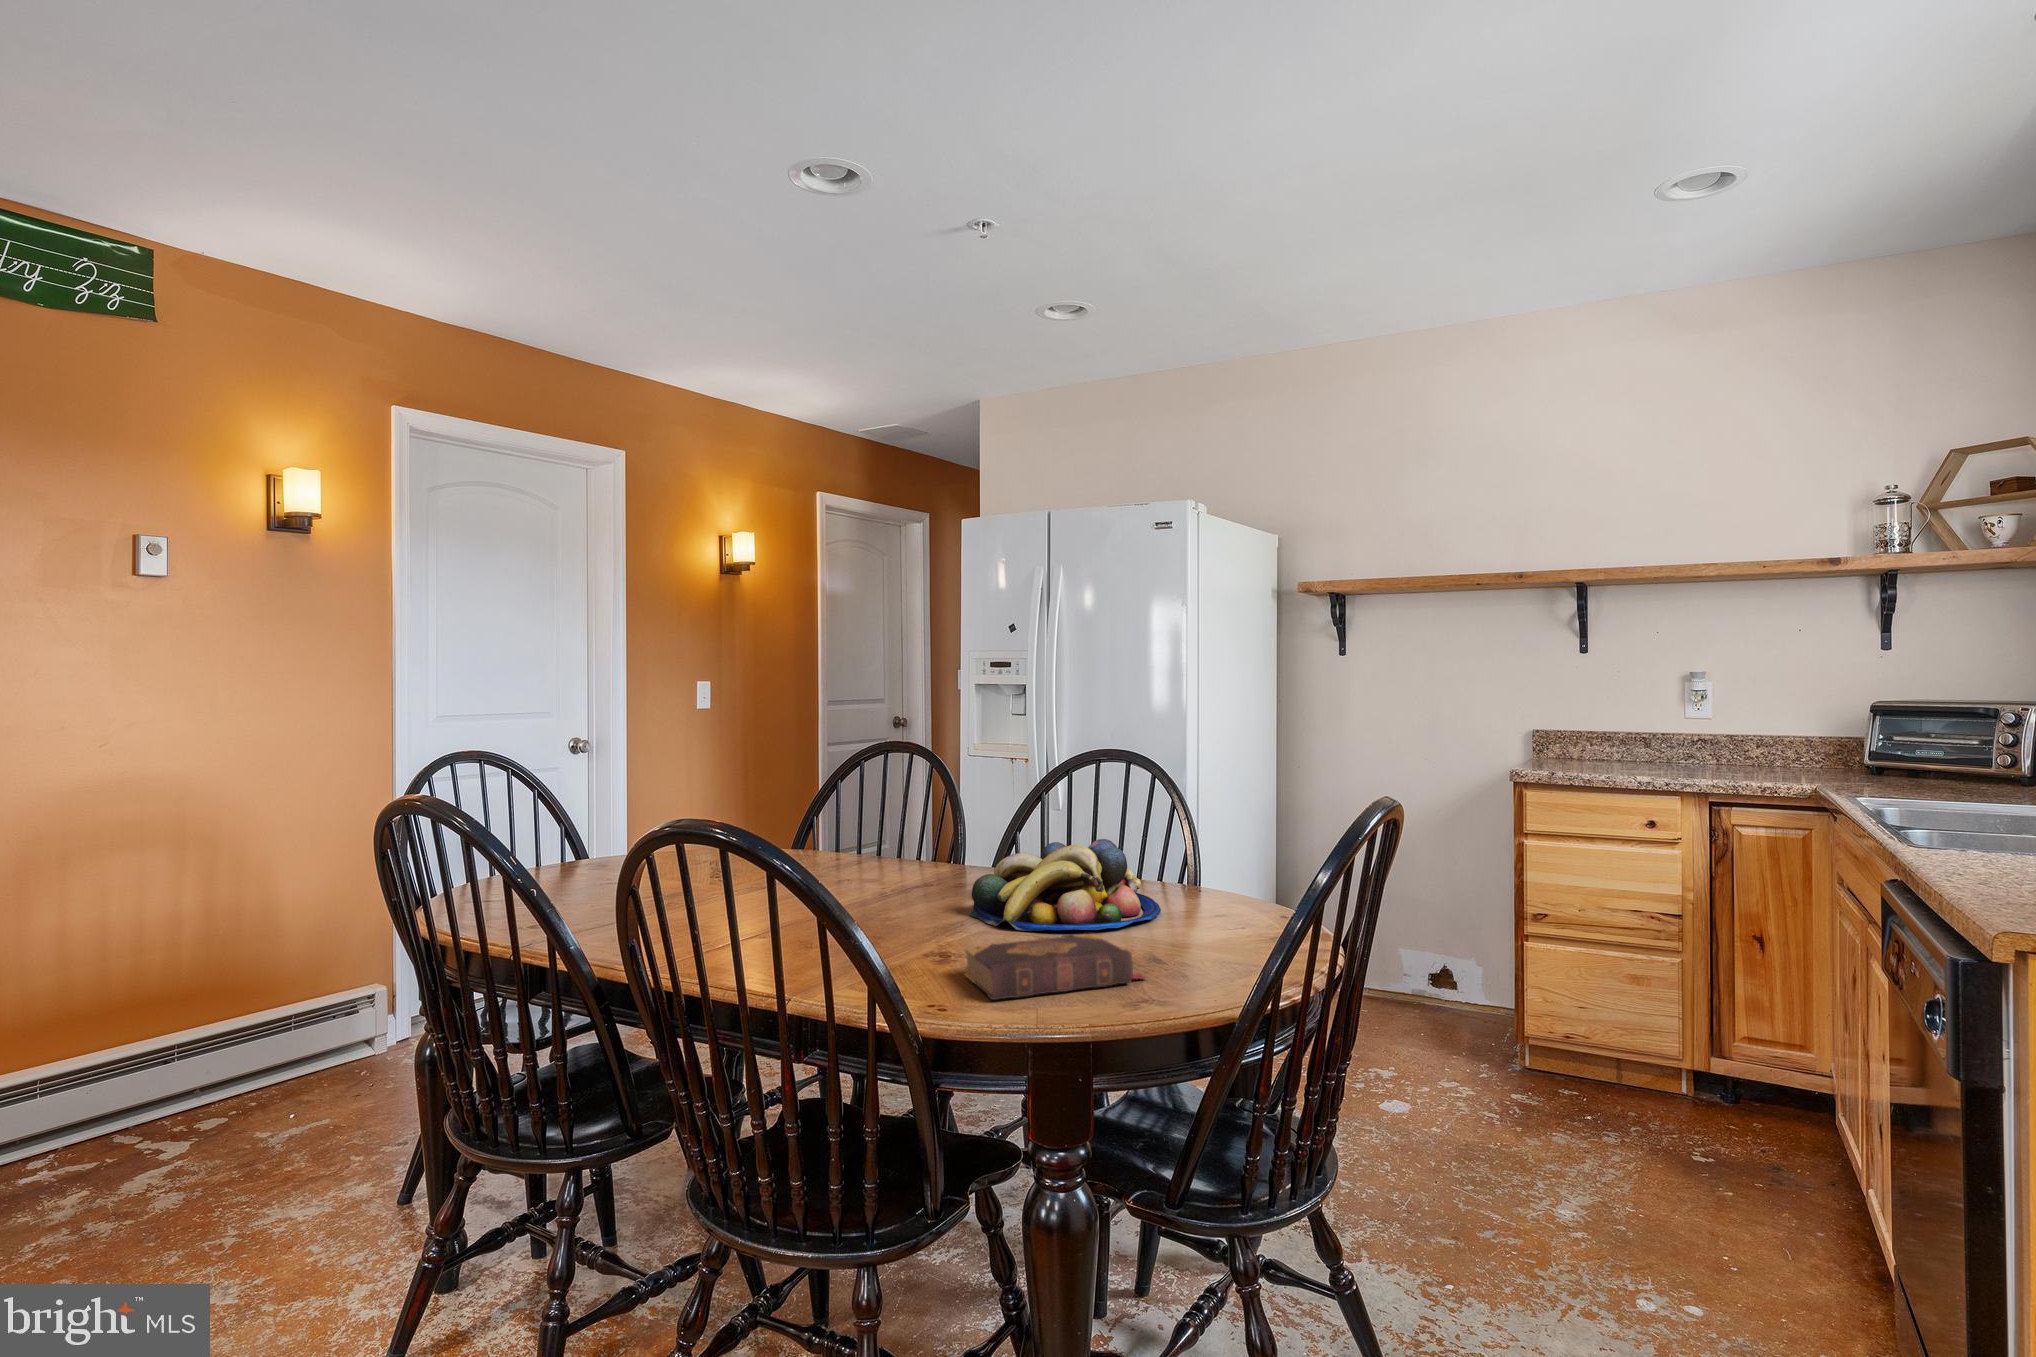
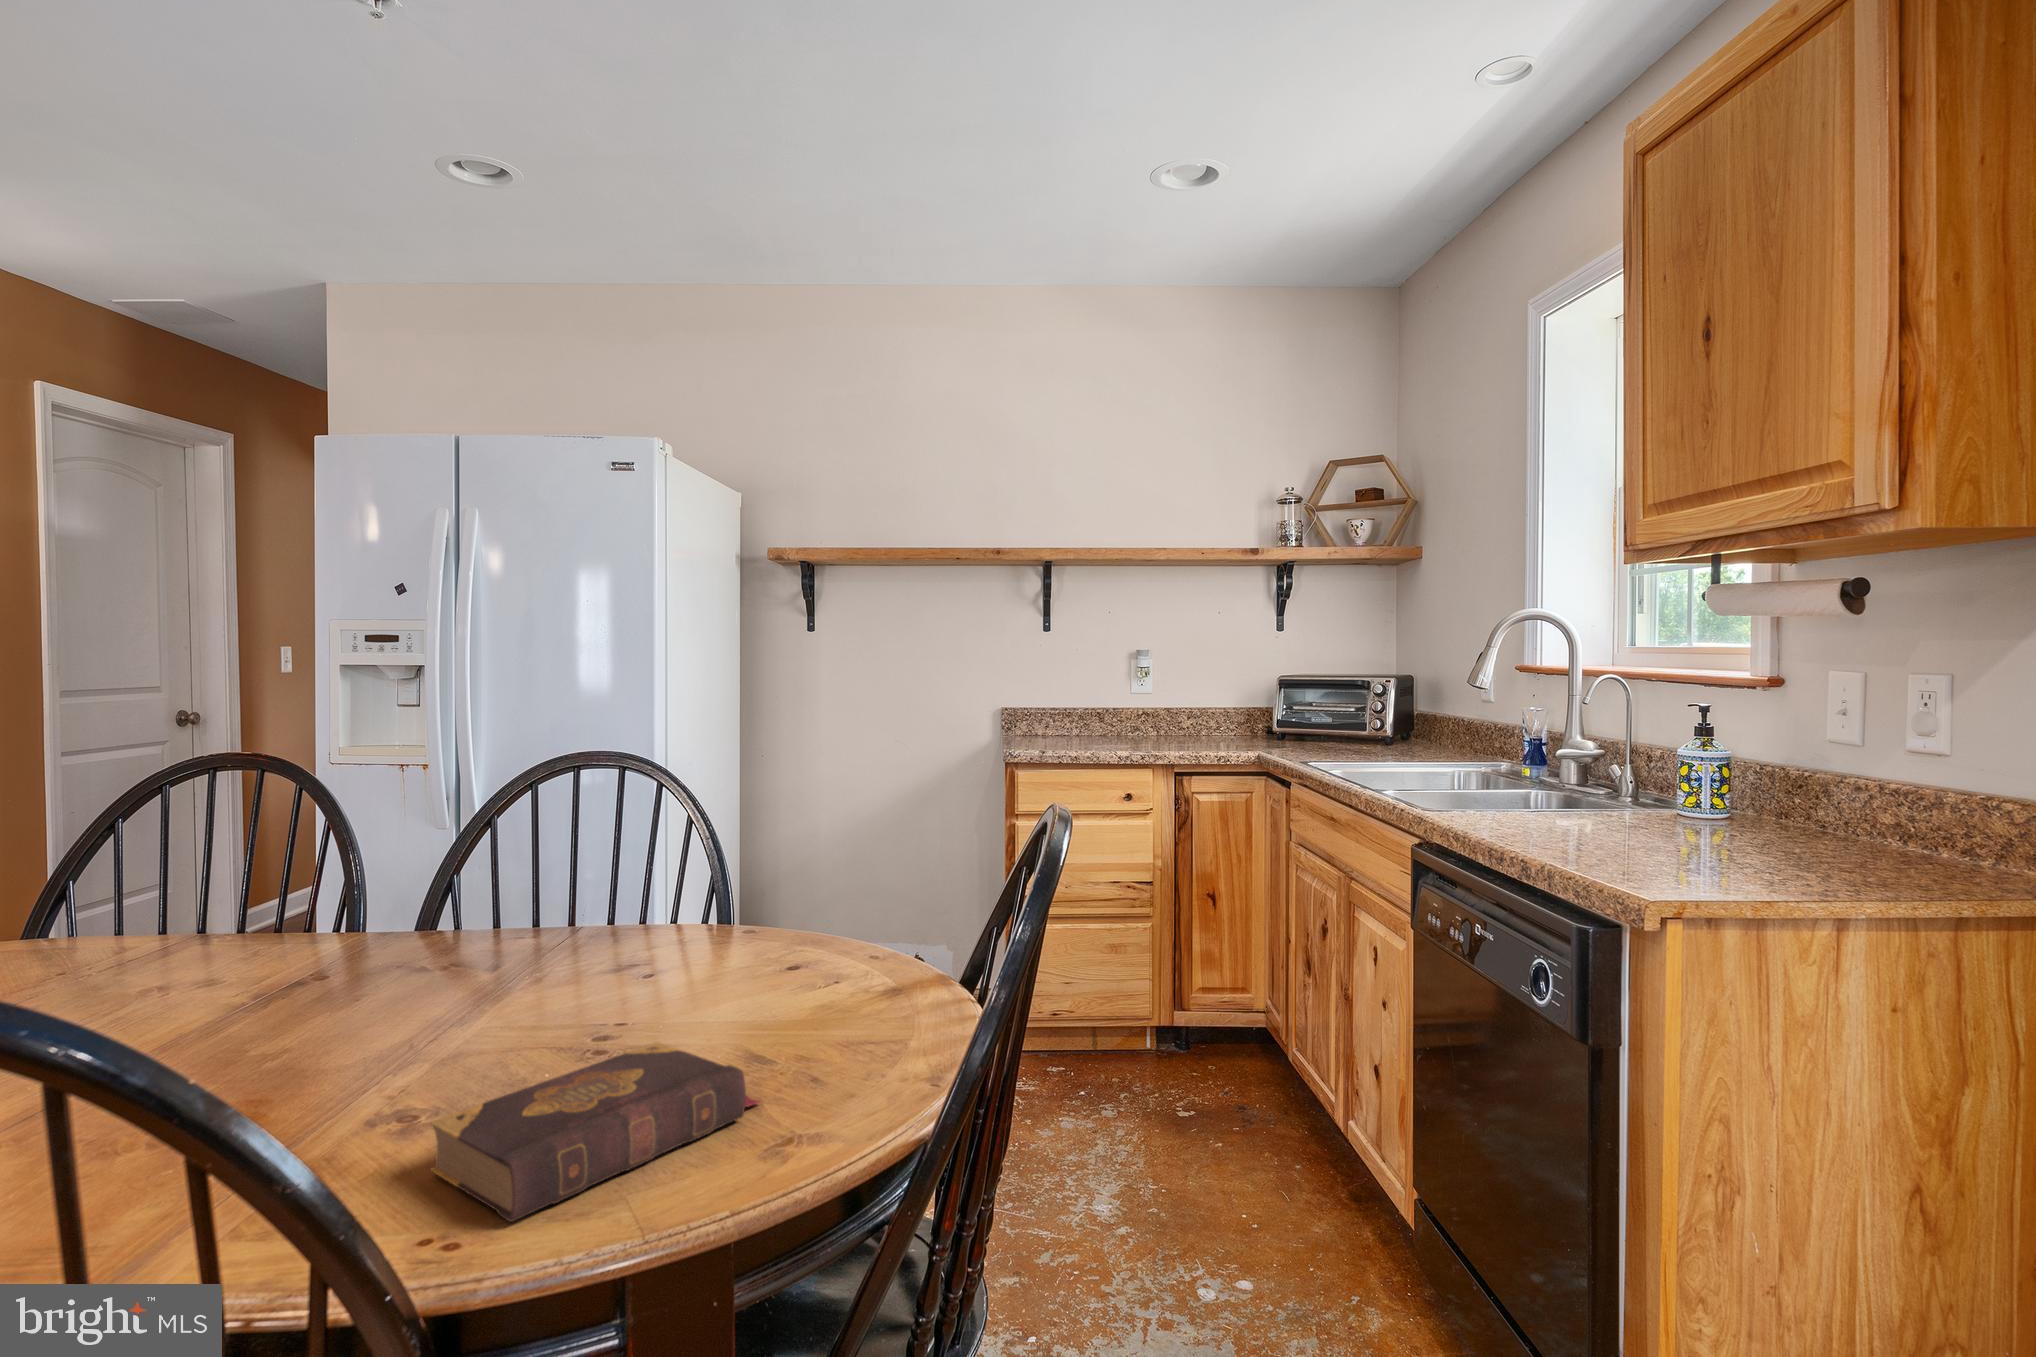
fruit bowl: present [970,839,1161,931] -> none [396,877,714,1047]

